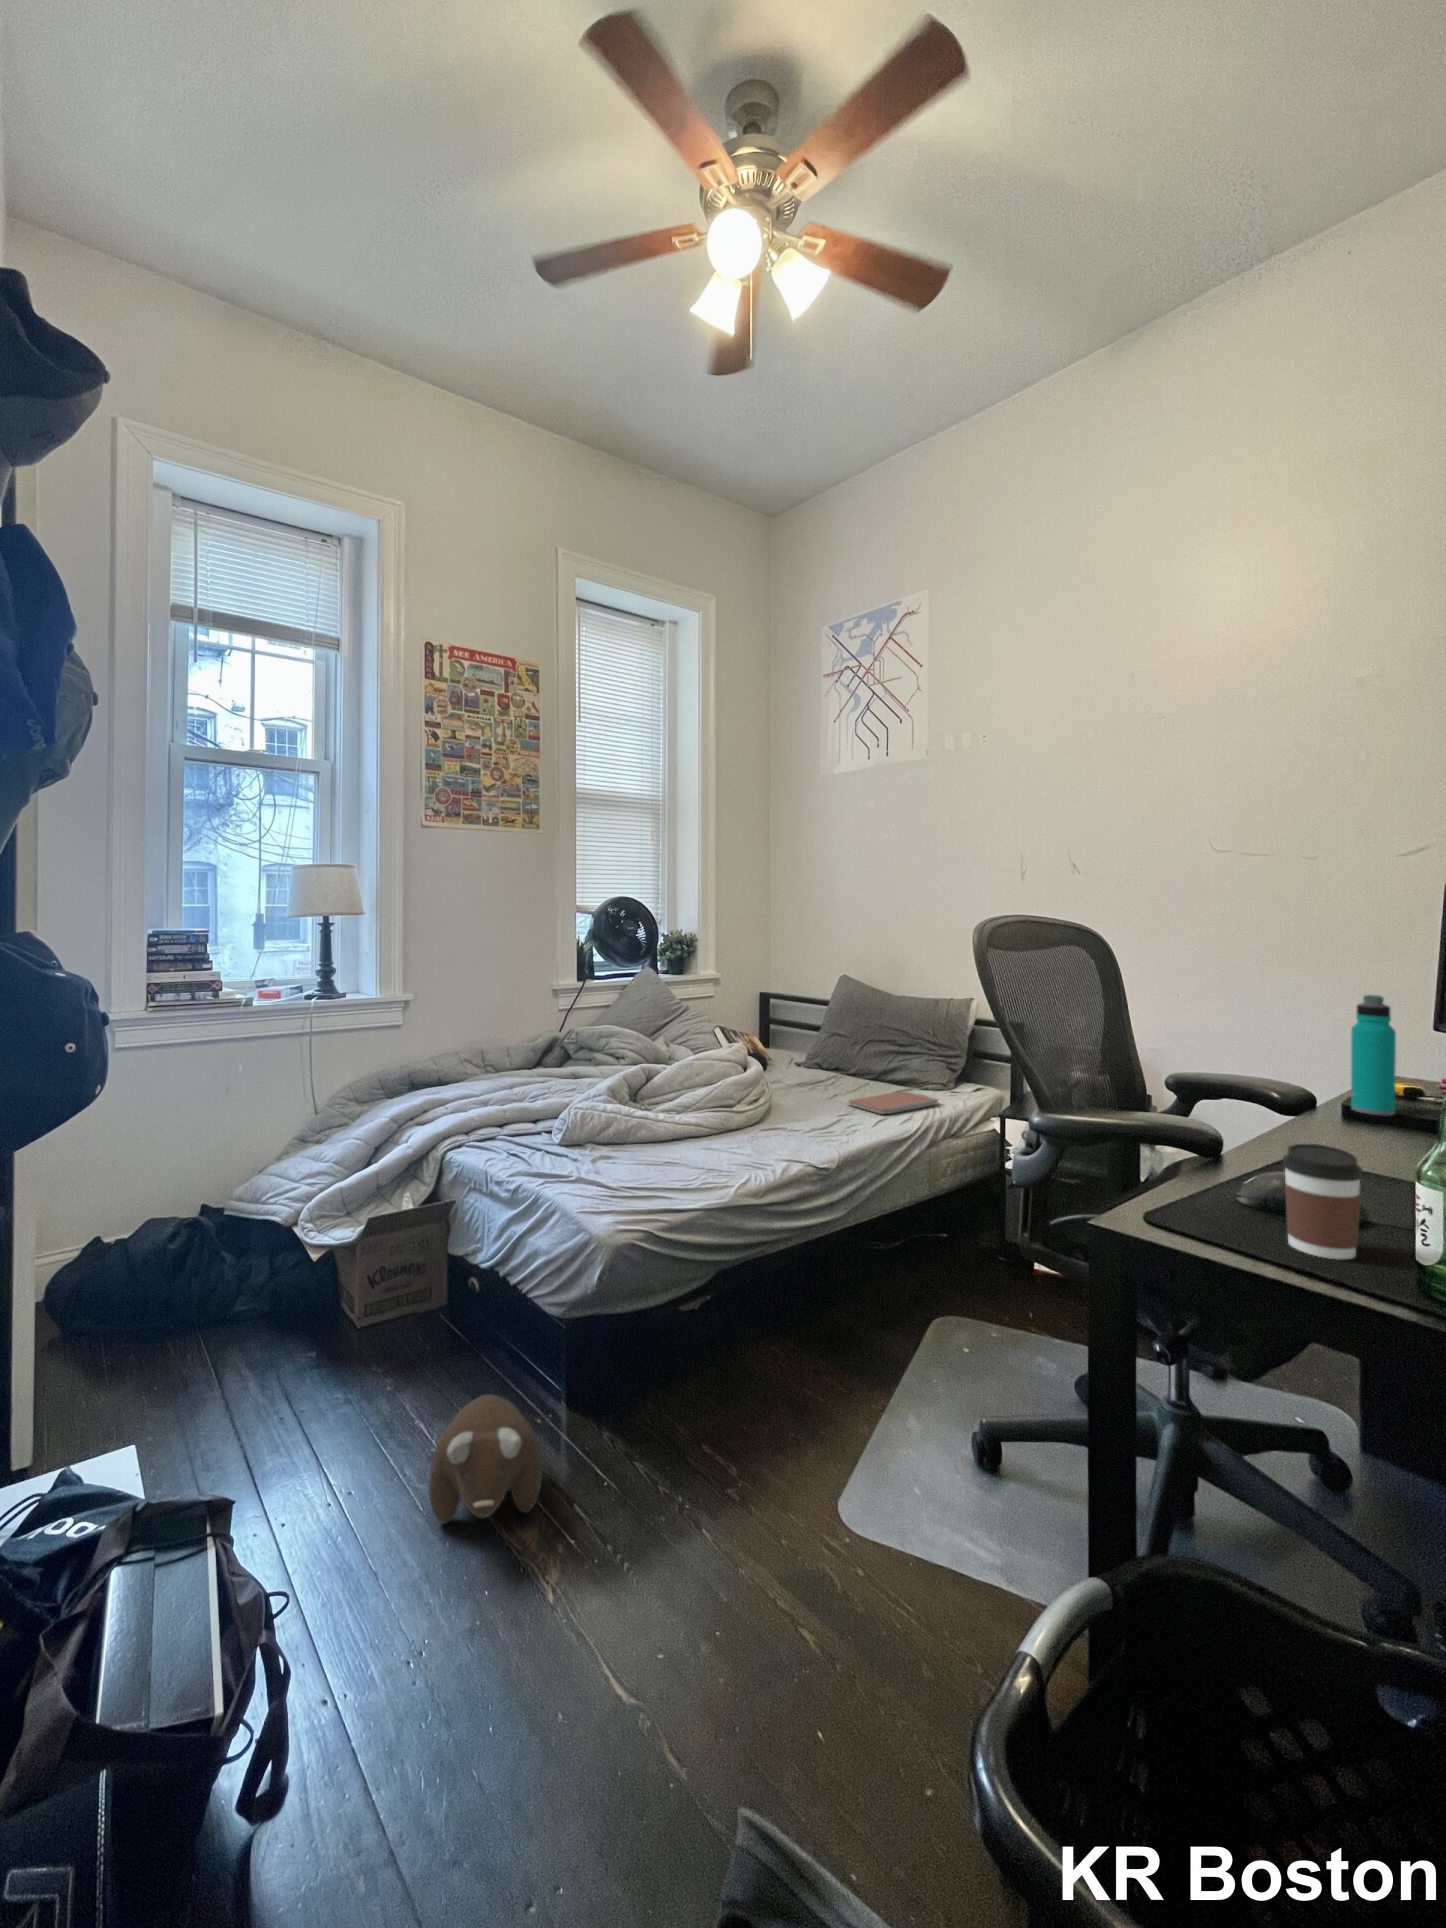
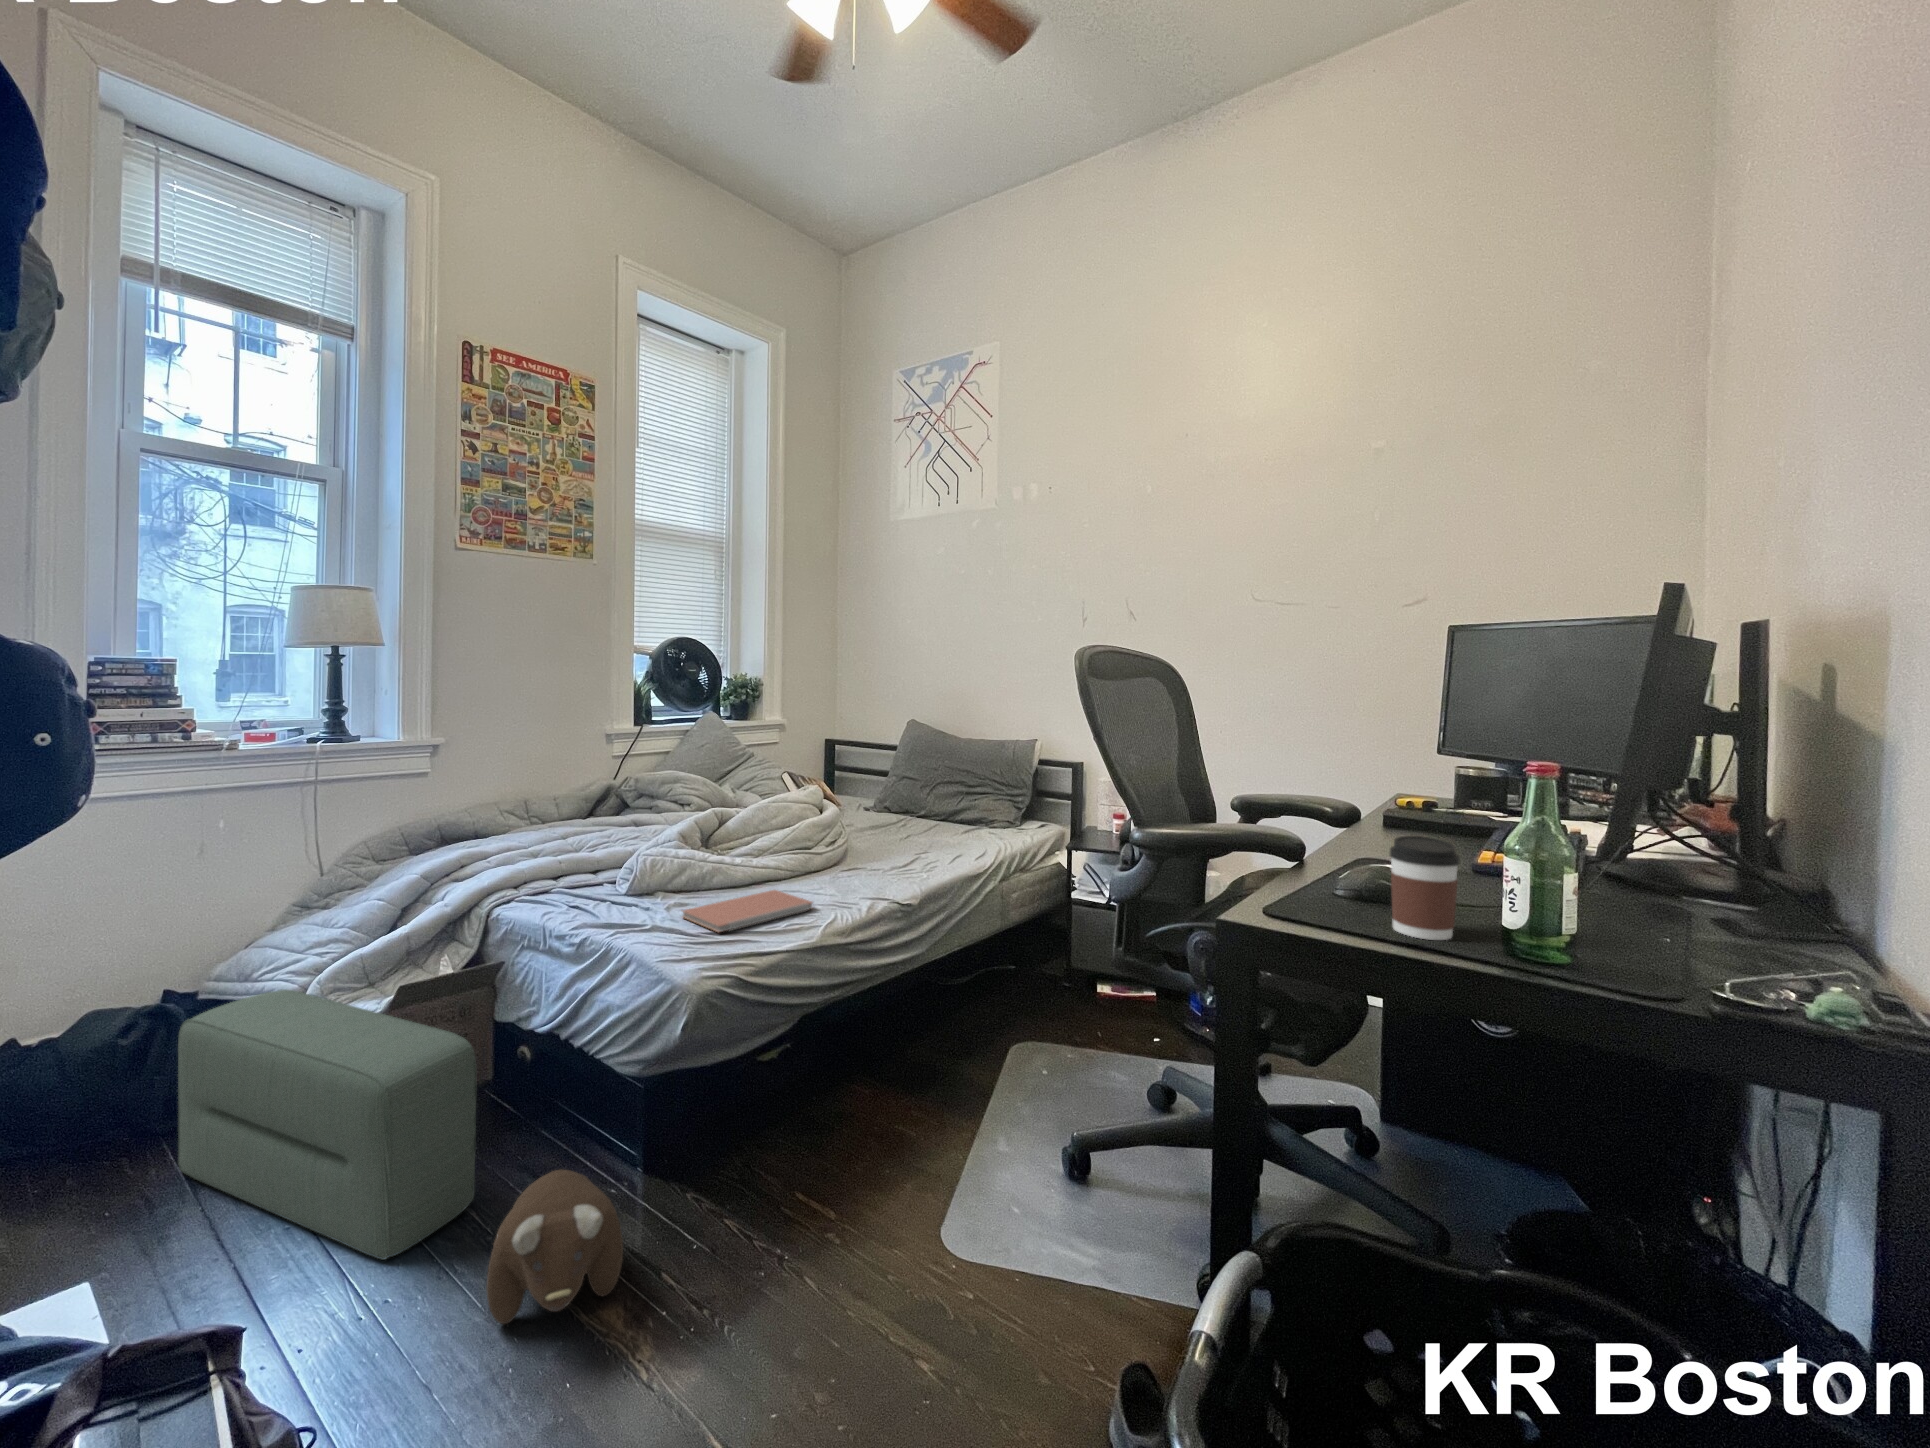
water bottle: present [1351,995,1396,1116] -> none [1377,719,1413,825]
notebook: present [849,1091,938,1114] -> present [681,890,812,932]
pouf: none [208,1214,427,1454] -> present [178,989,477,1260]

